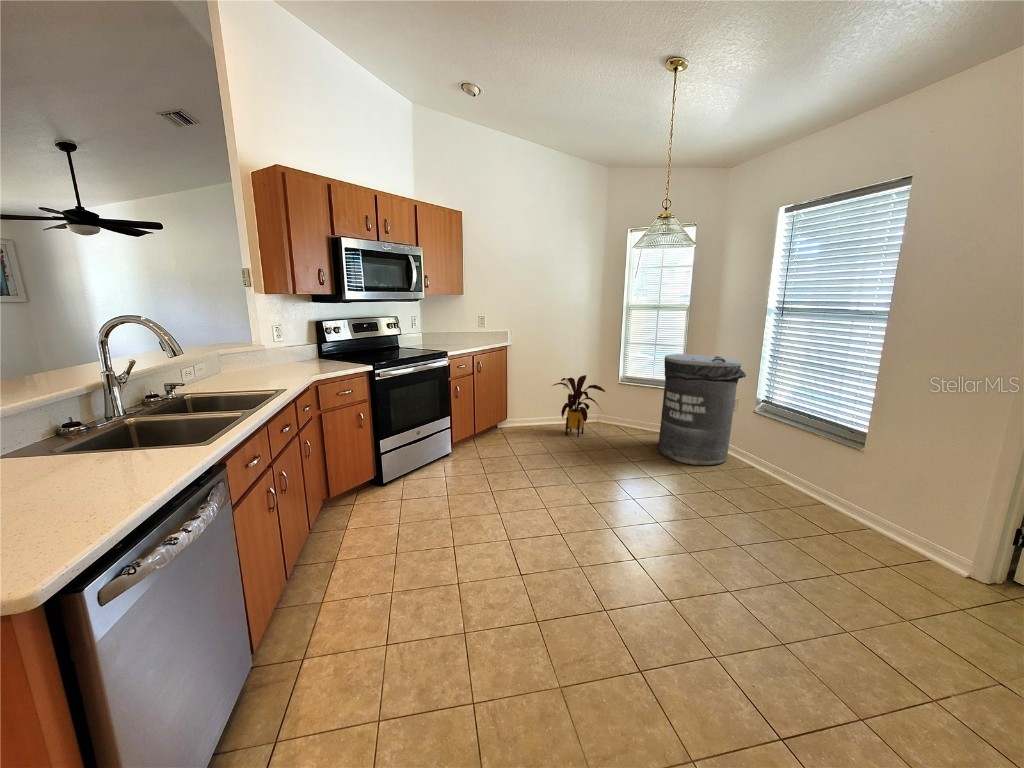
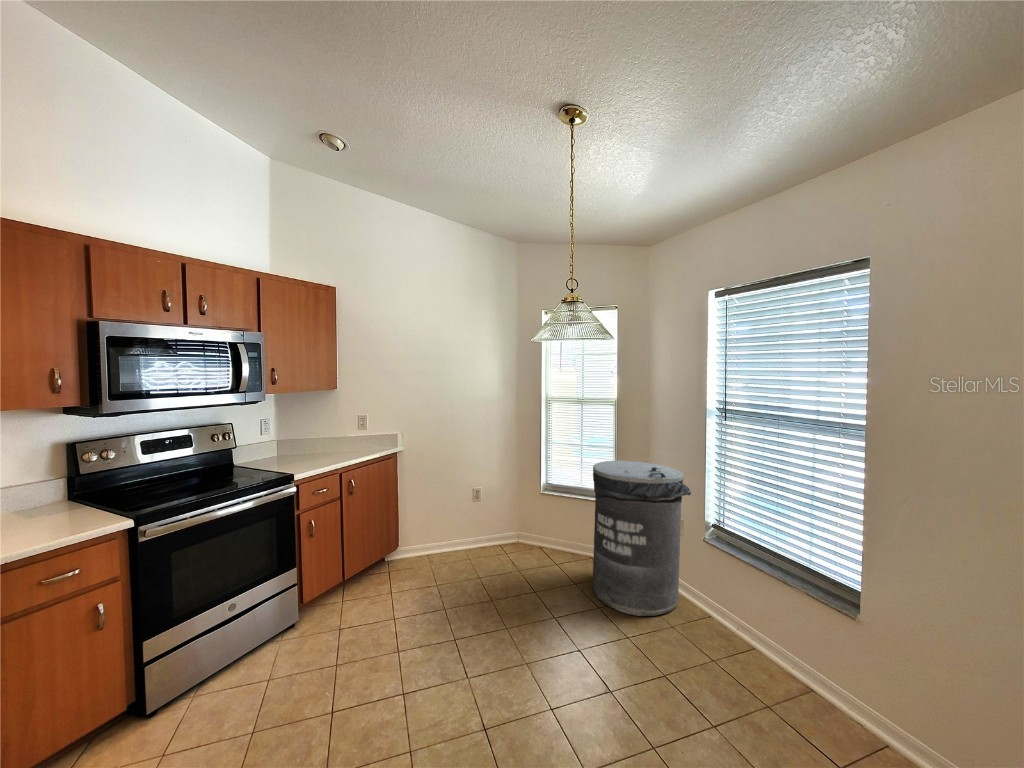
house plant: present [552,375,605,437] -> none [454,486,524,573]

